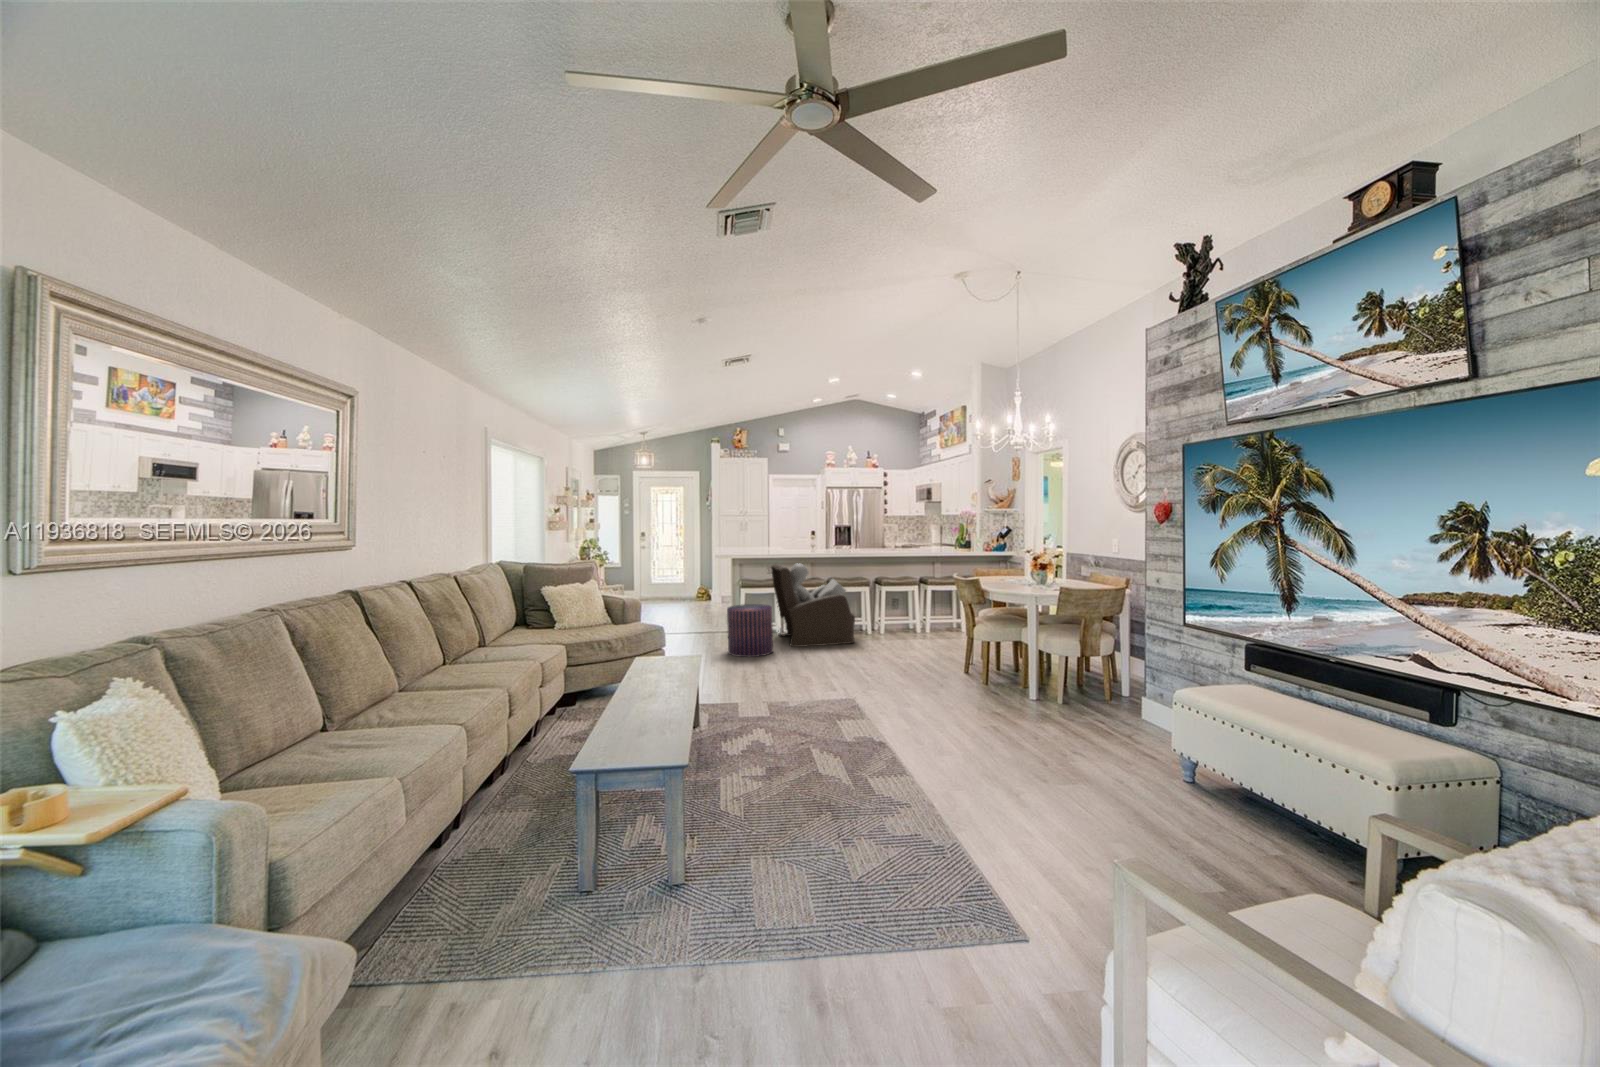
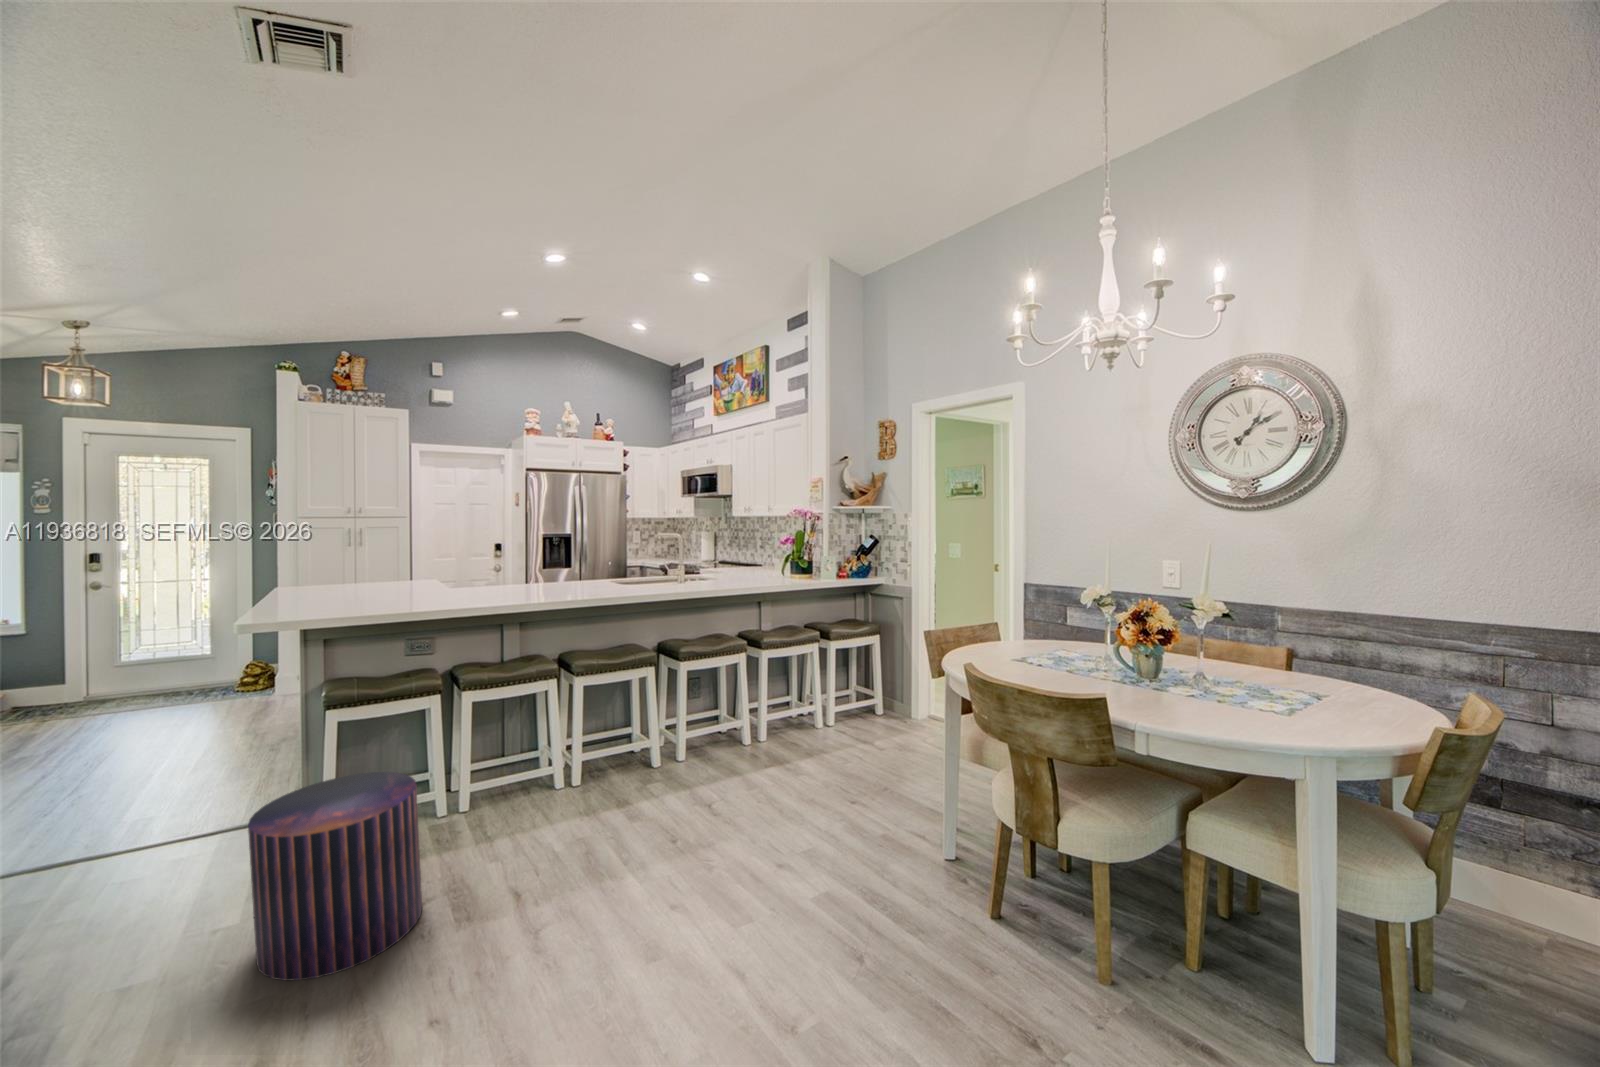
armchair: present [771,564,855,647] -> none [415,636,635,866]

